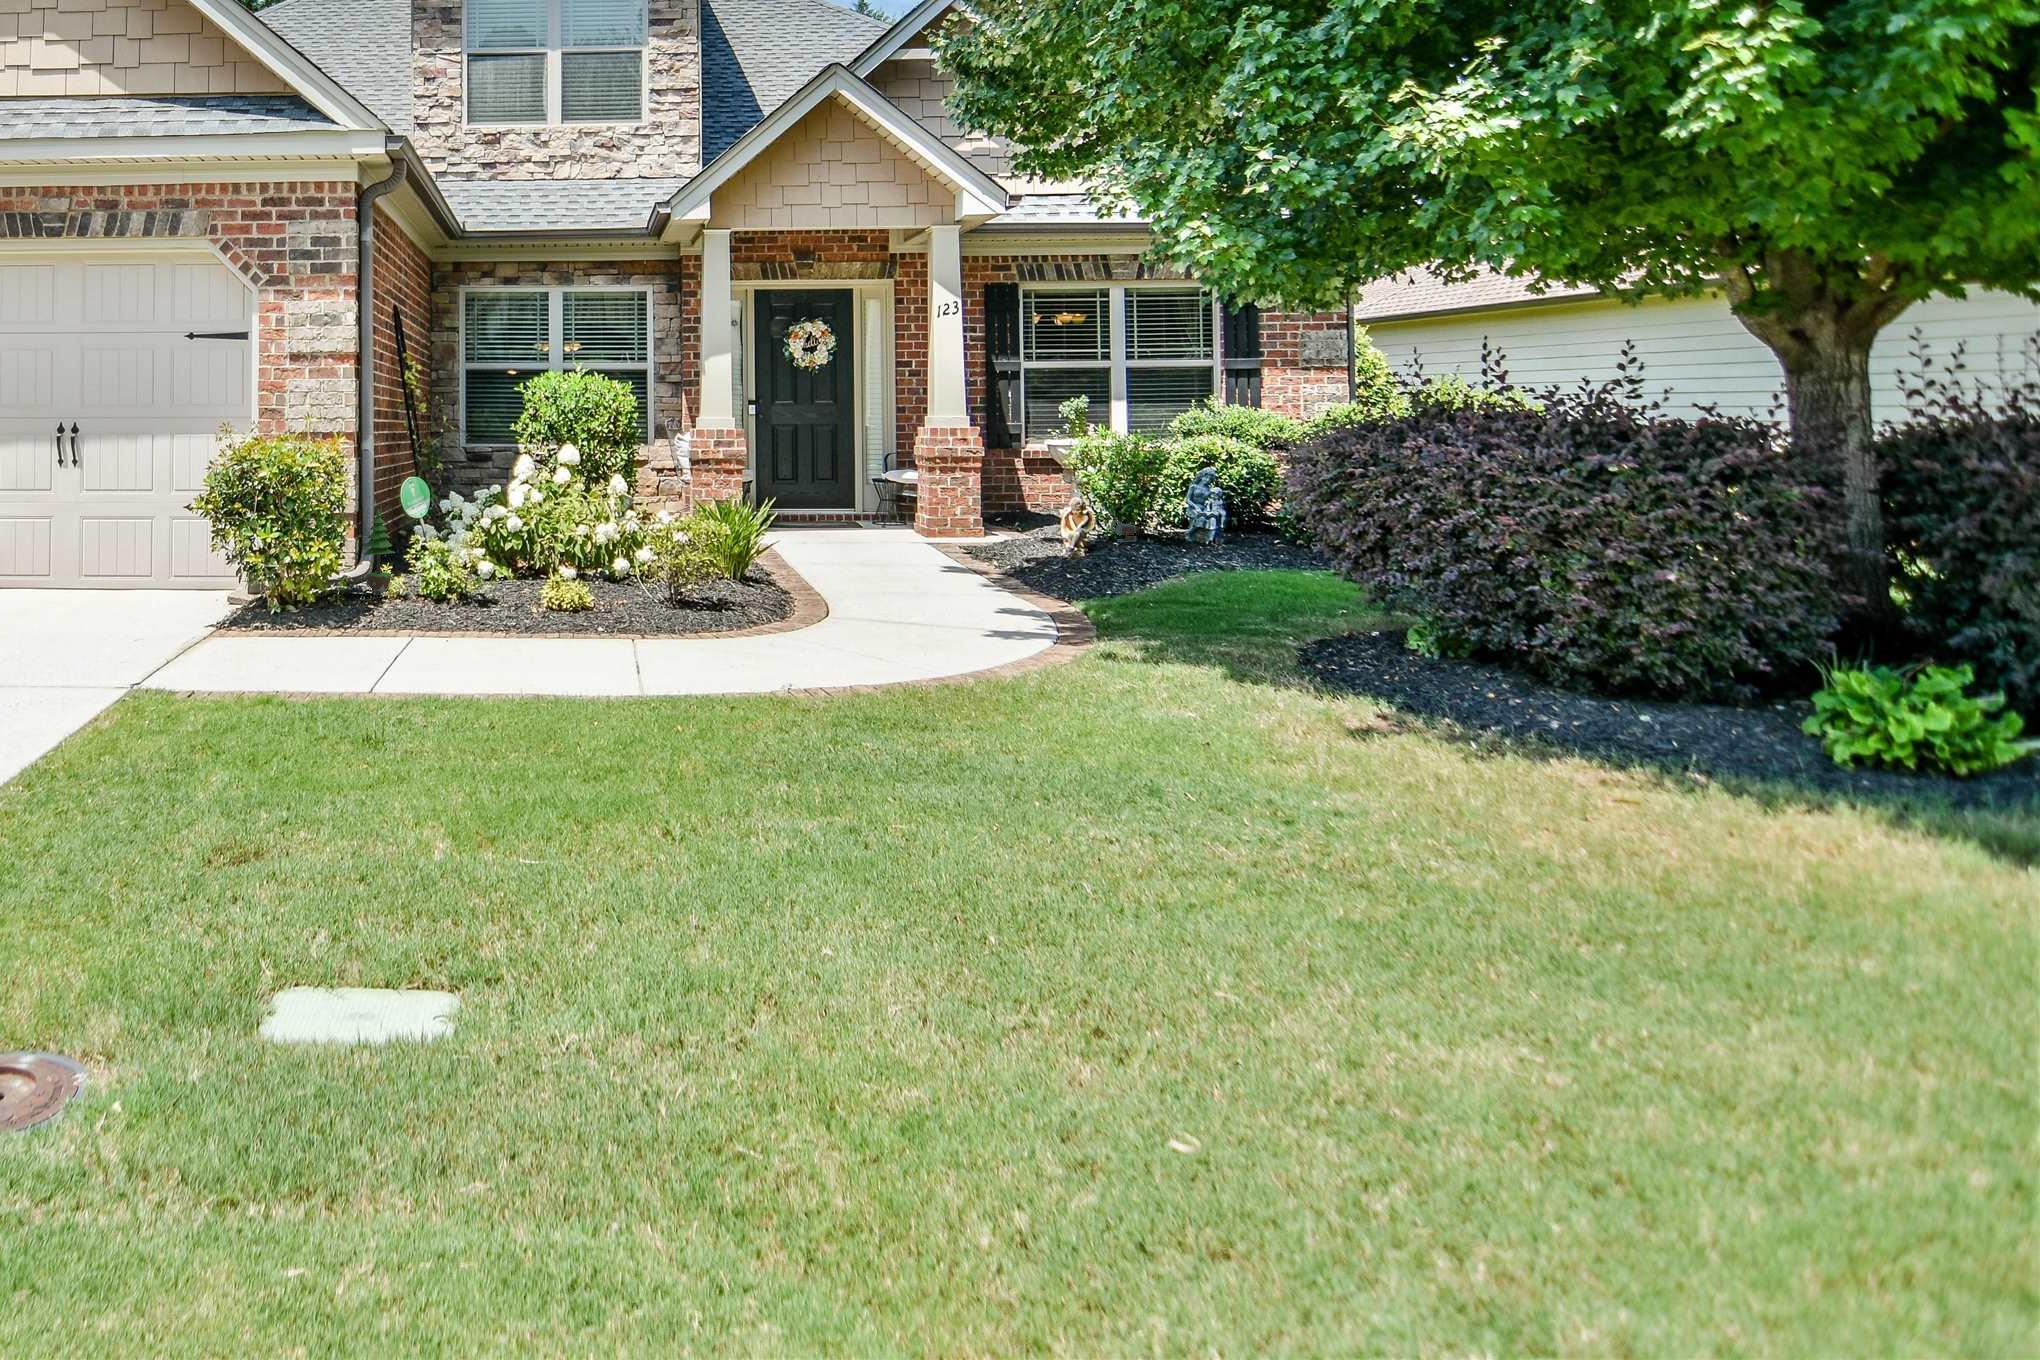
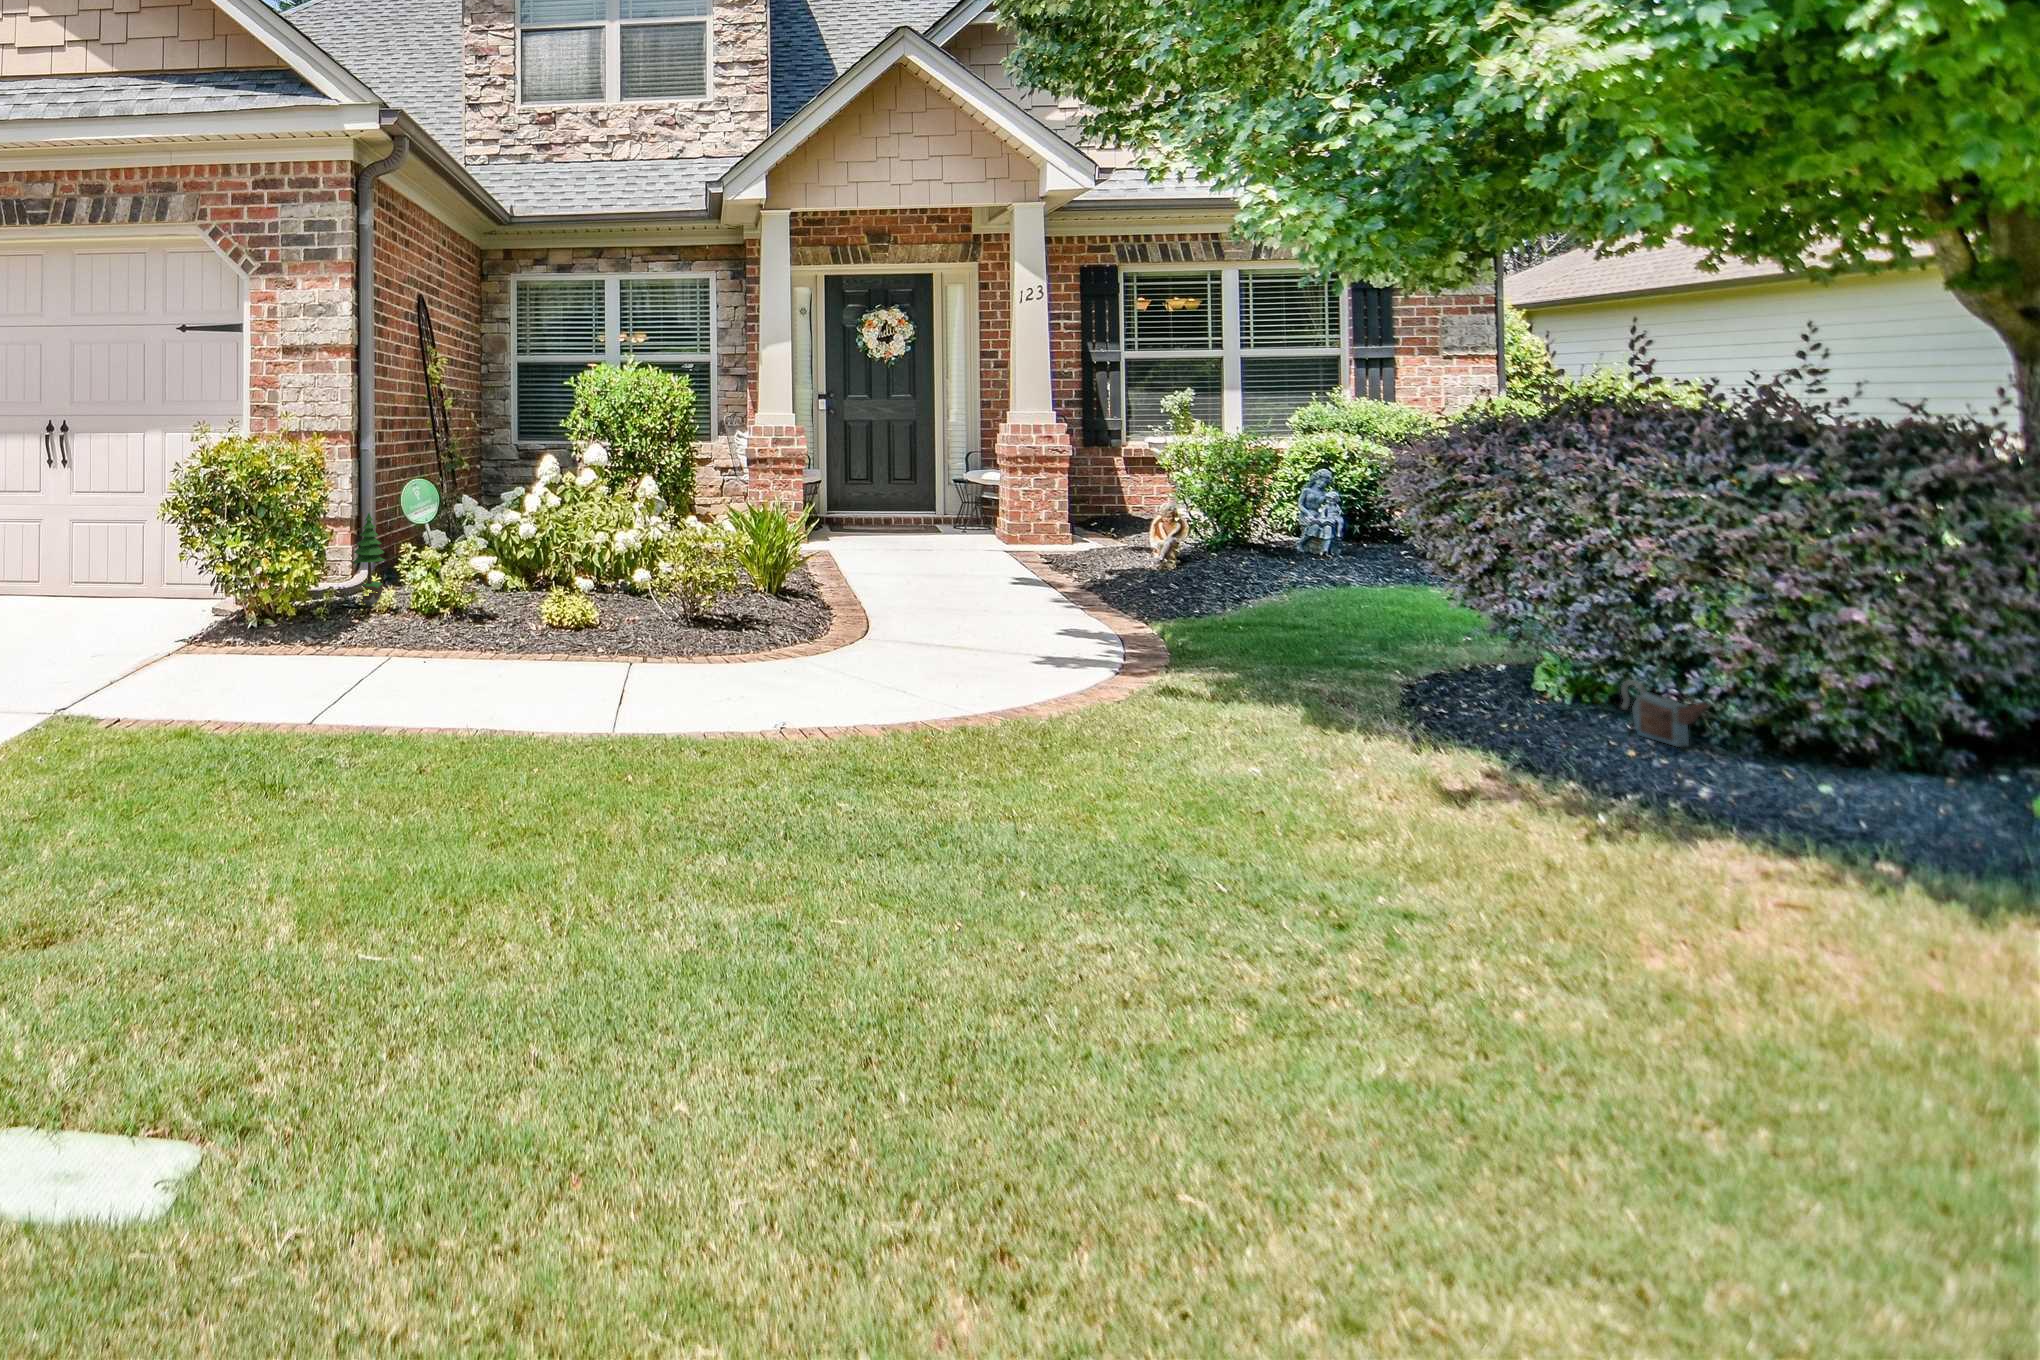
watering can: present [1111,520,1140,542] -> present [1621,680,1709,747]

